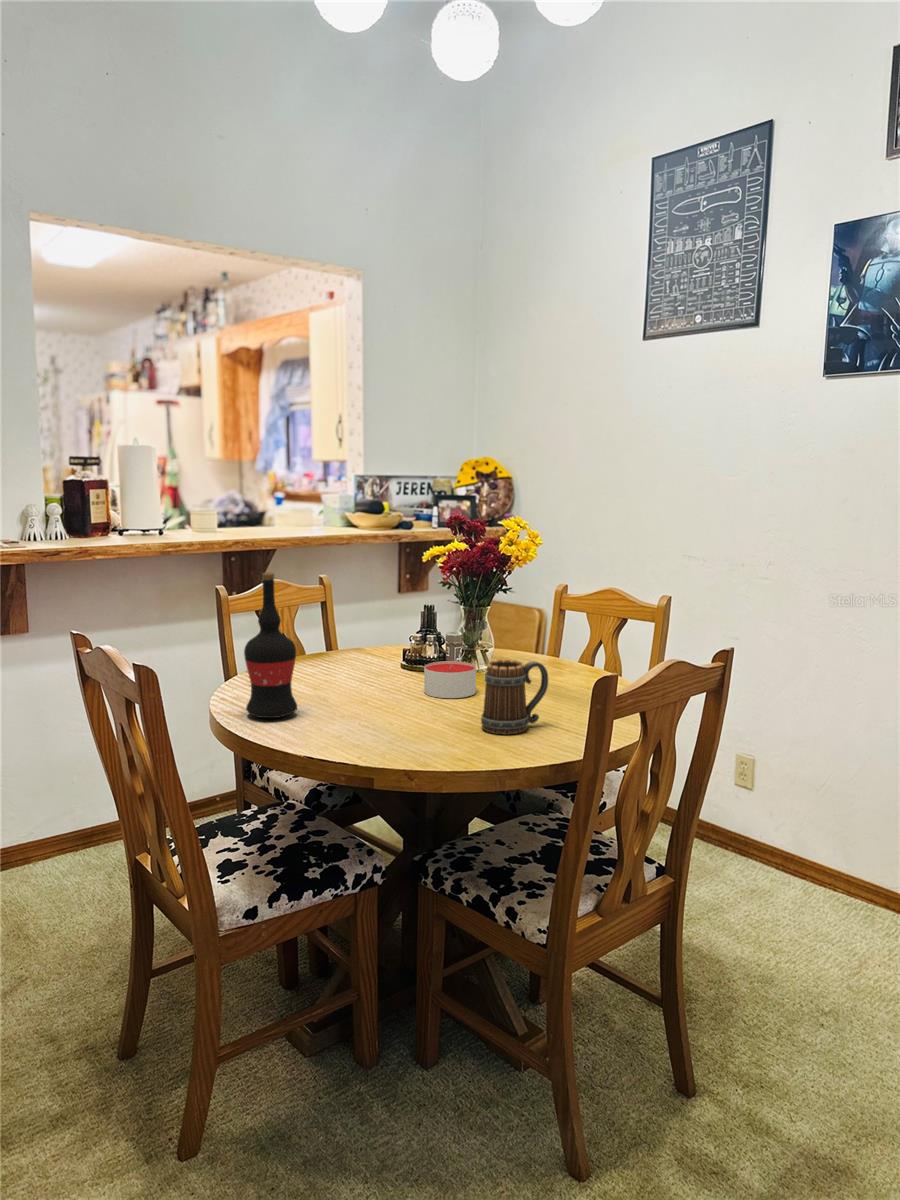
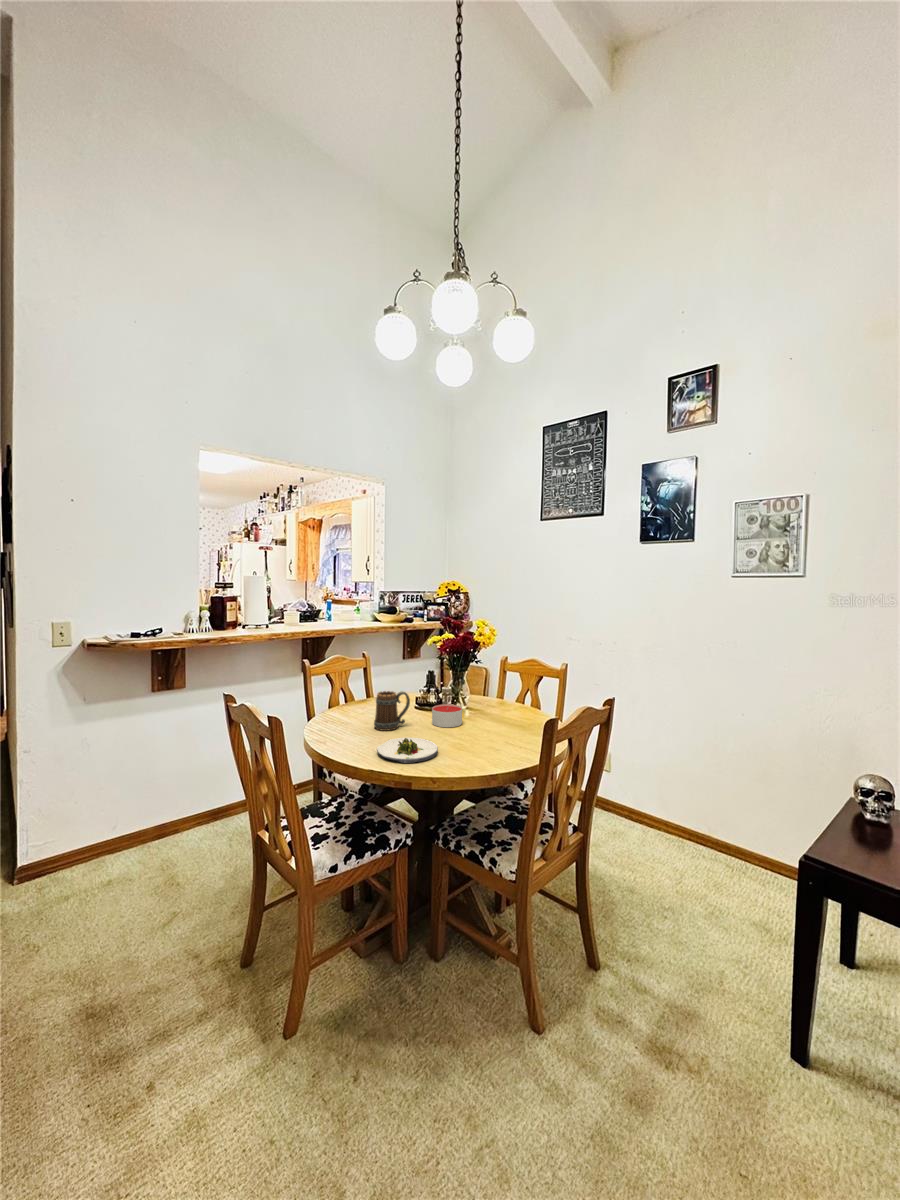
wine bottle: present [244,572,297,718] -> none [329,656,360,743]
mug: present [481,660,548,734] -> present [374,691,410,731]
salad plate: none [321,709,423,748] -> present [377,738,438,763]

